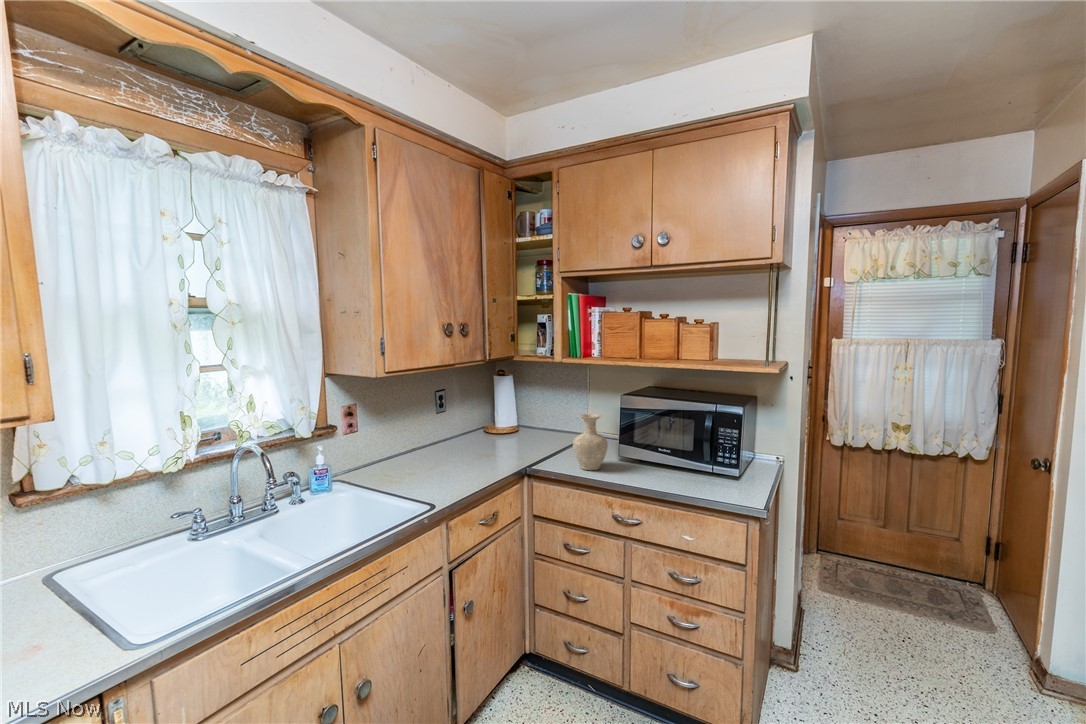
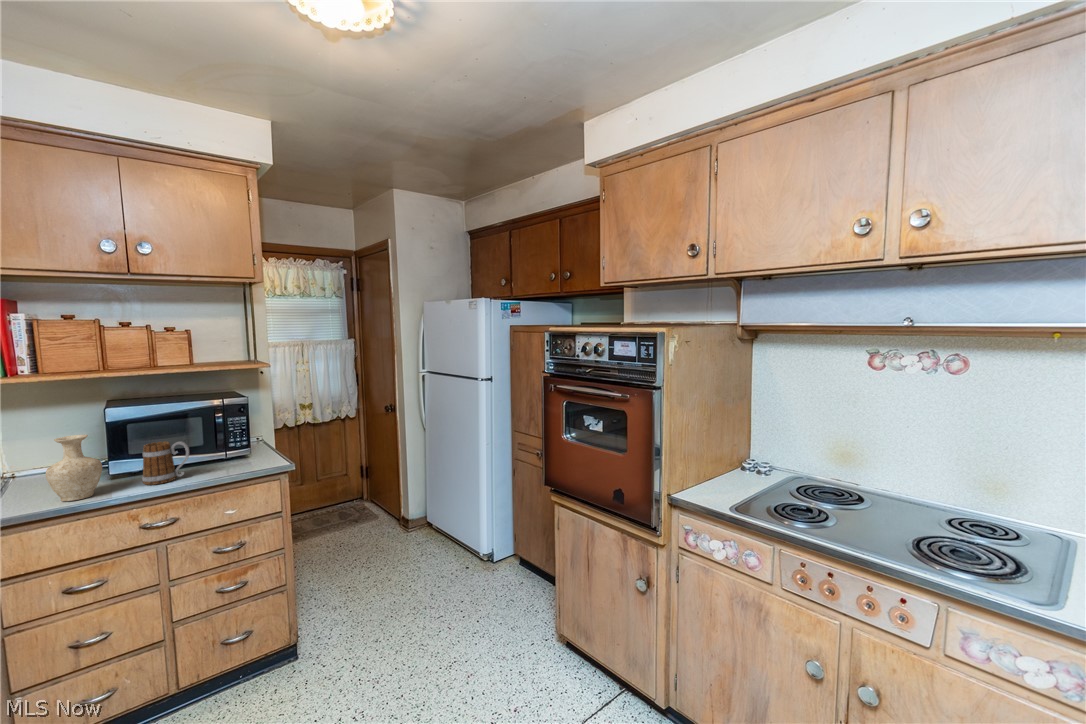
mug: none [632,436,669,480] -> present [142,441,189,485]

